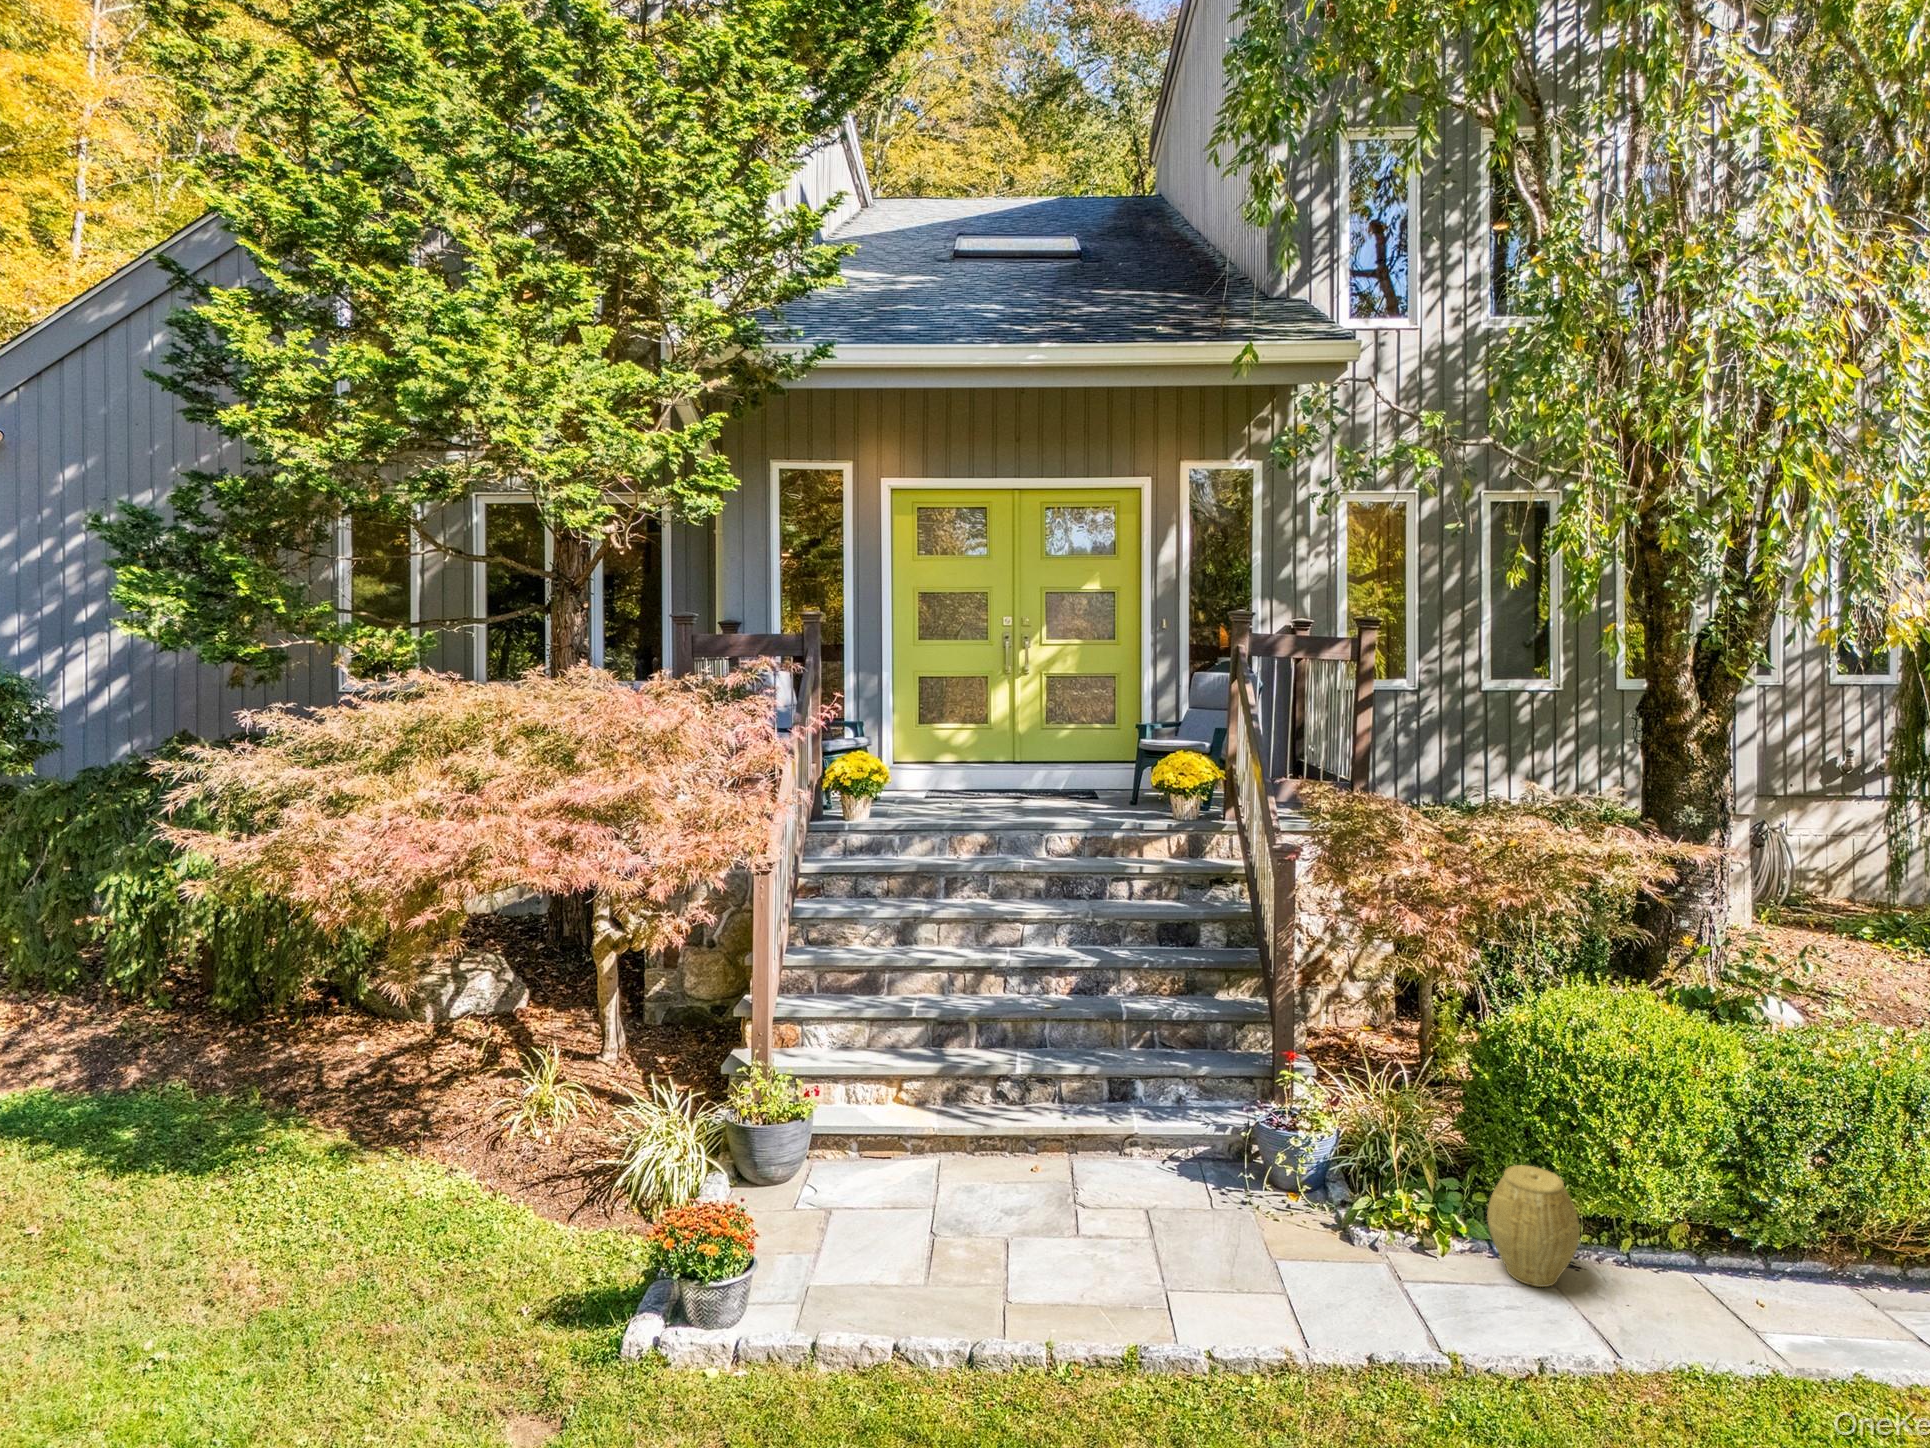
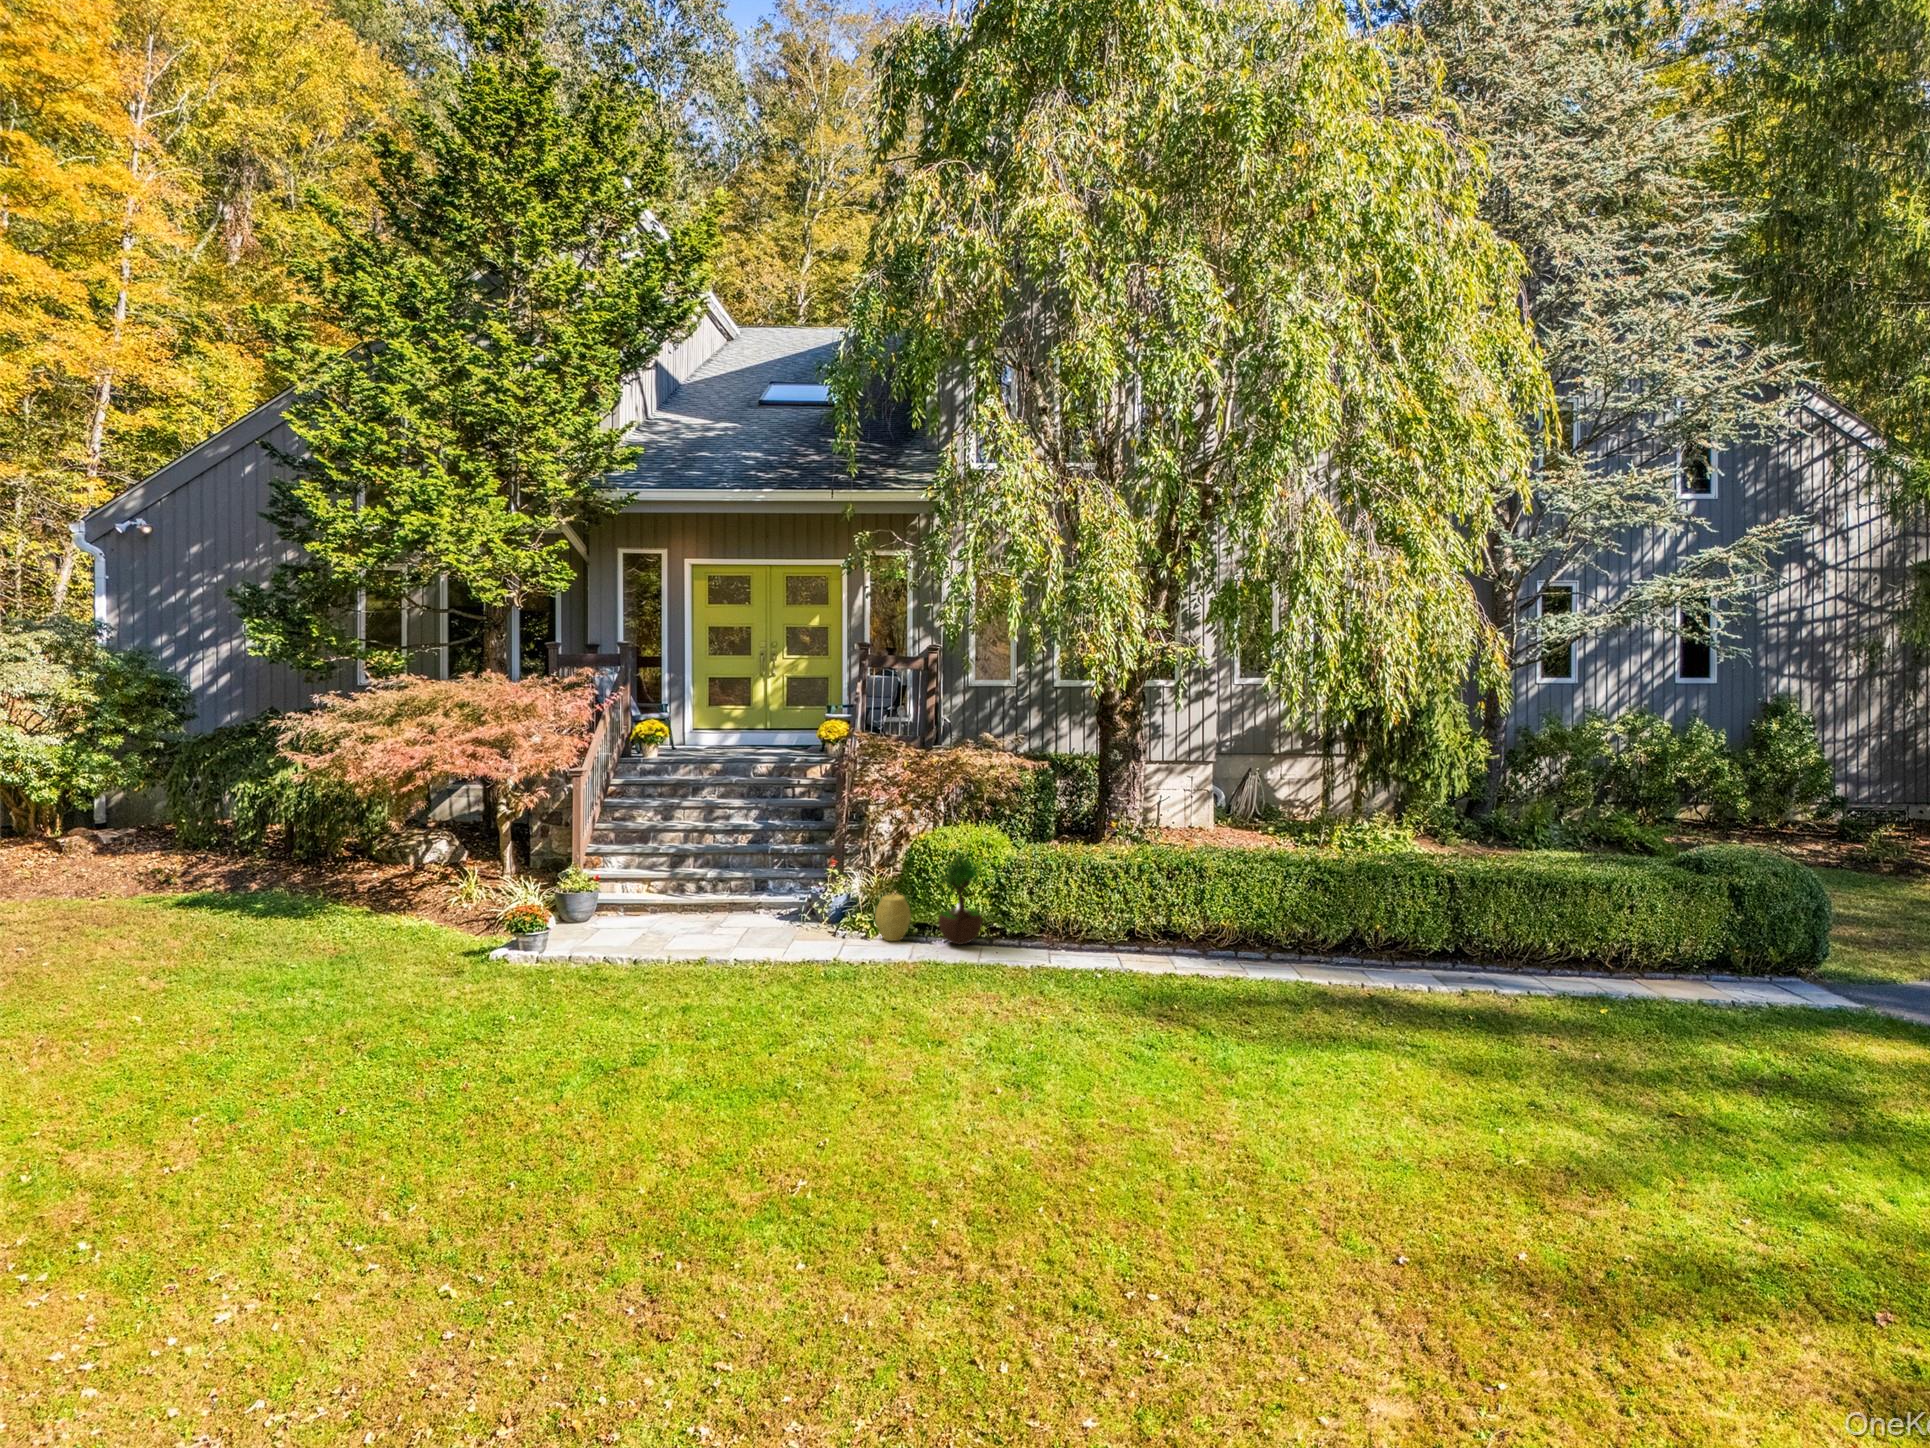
potted tree: none [1657,1071,1830,1308] -> present [935,853,985,944]

